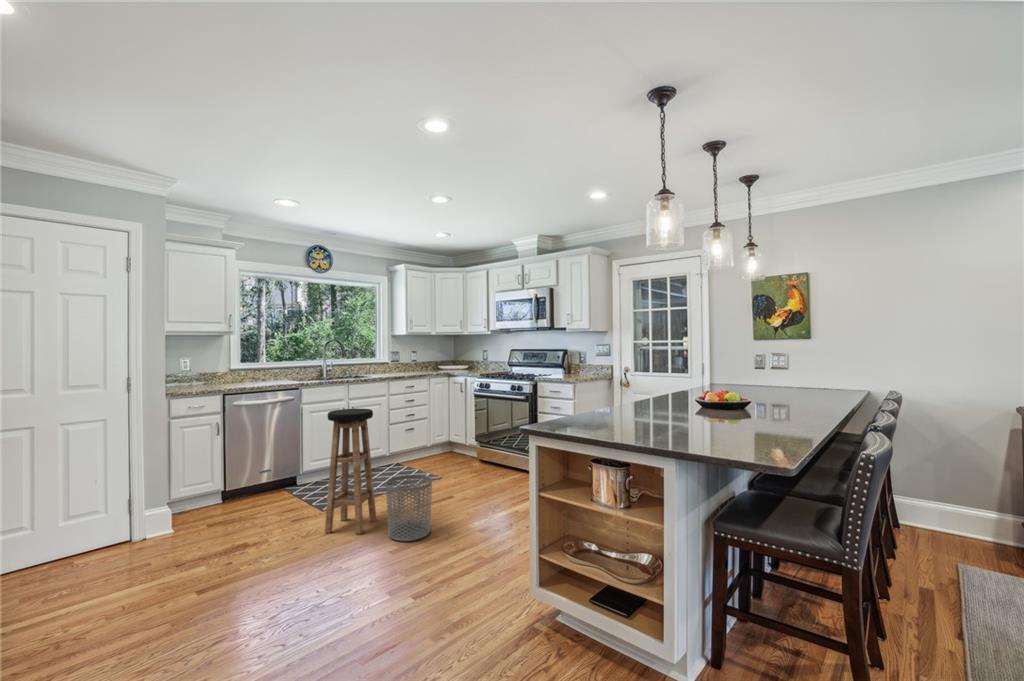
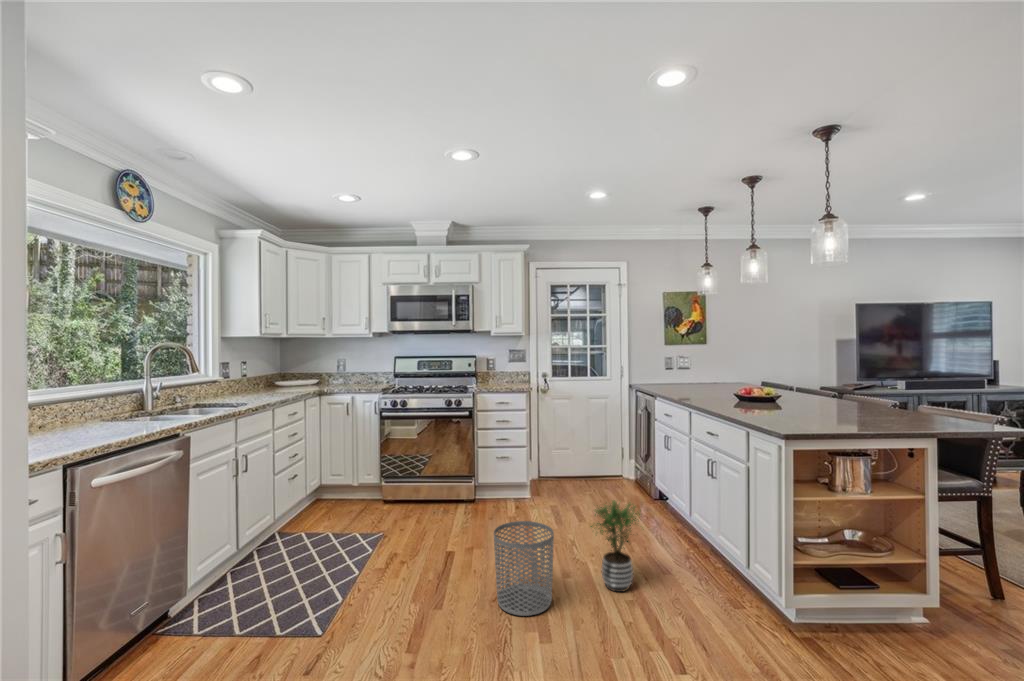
bar stool: present [325,409,377,534] -> none [398,445,474,650]
potted plant: none [447,473,499,552] -> present [590,500,644,592]

